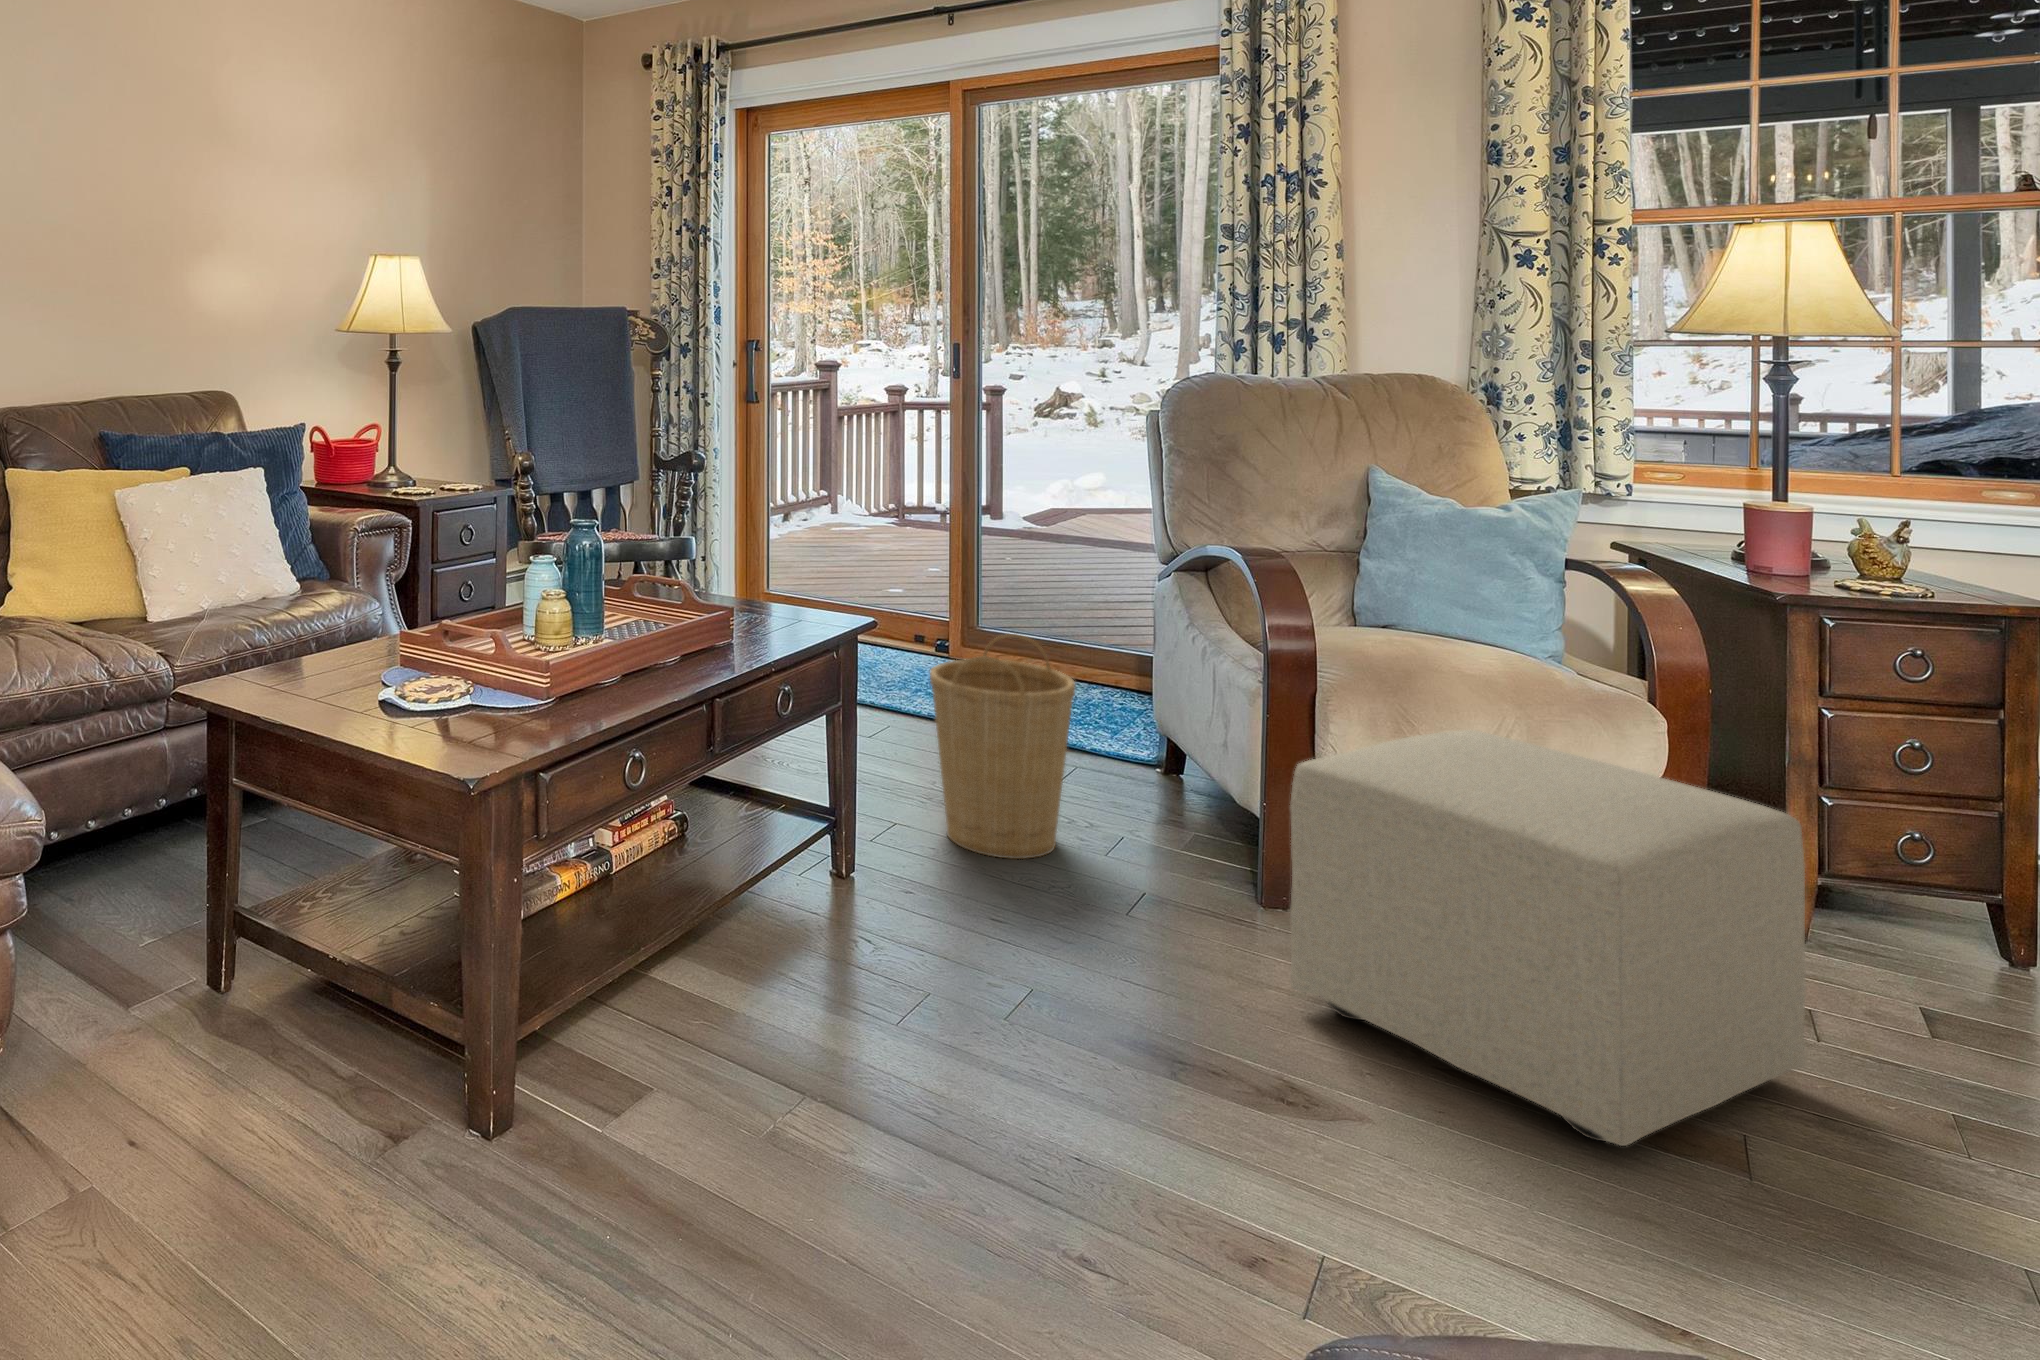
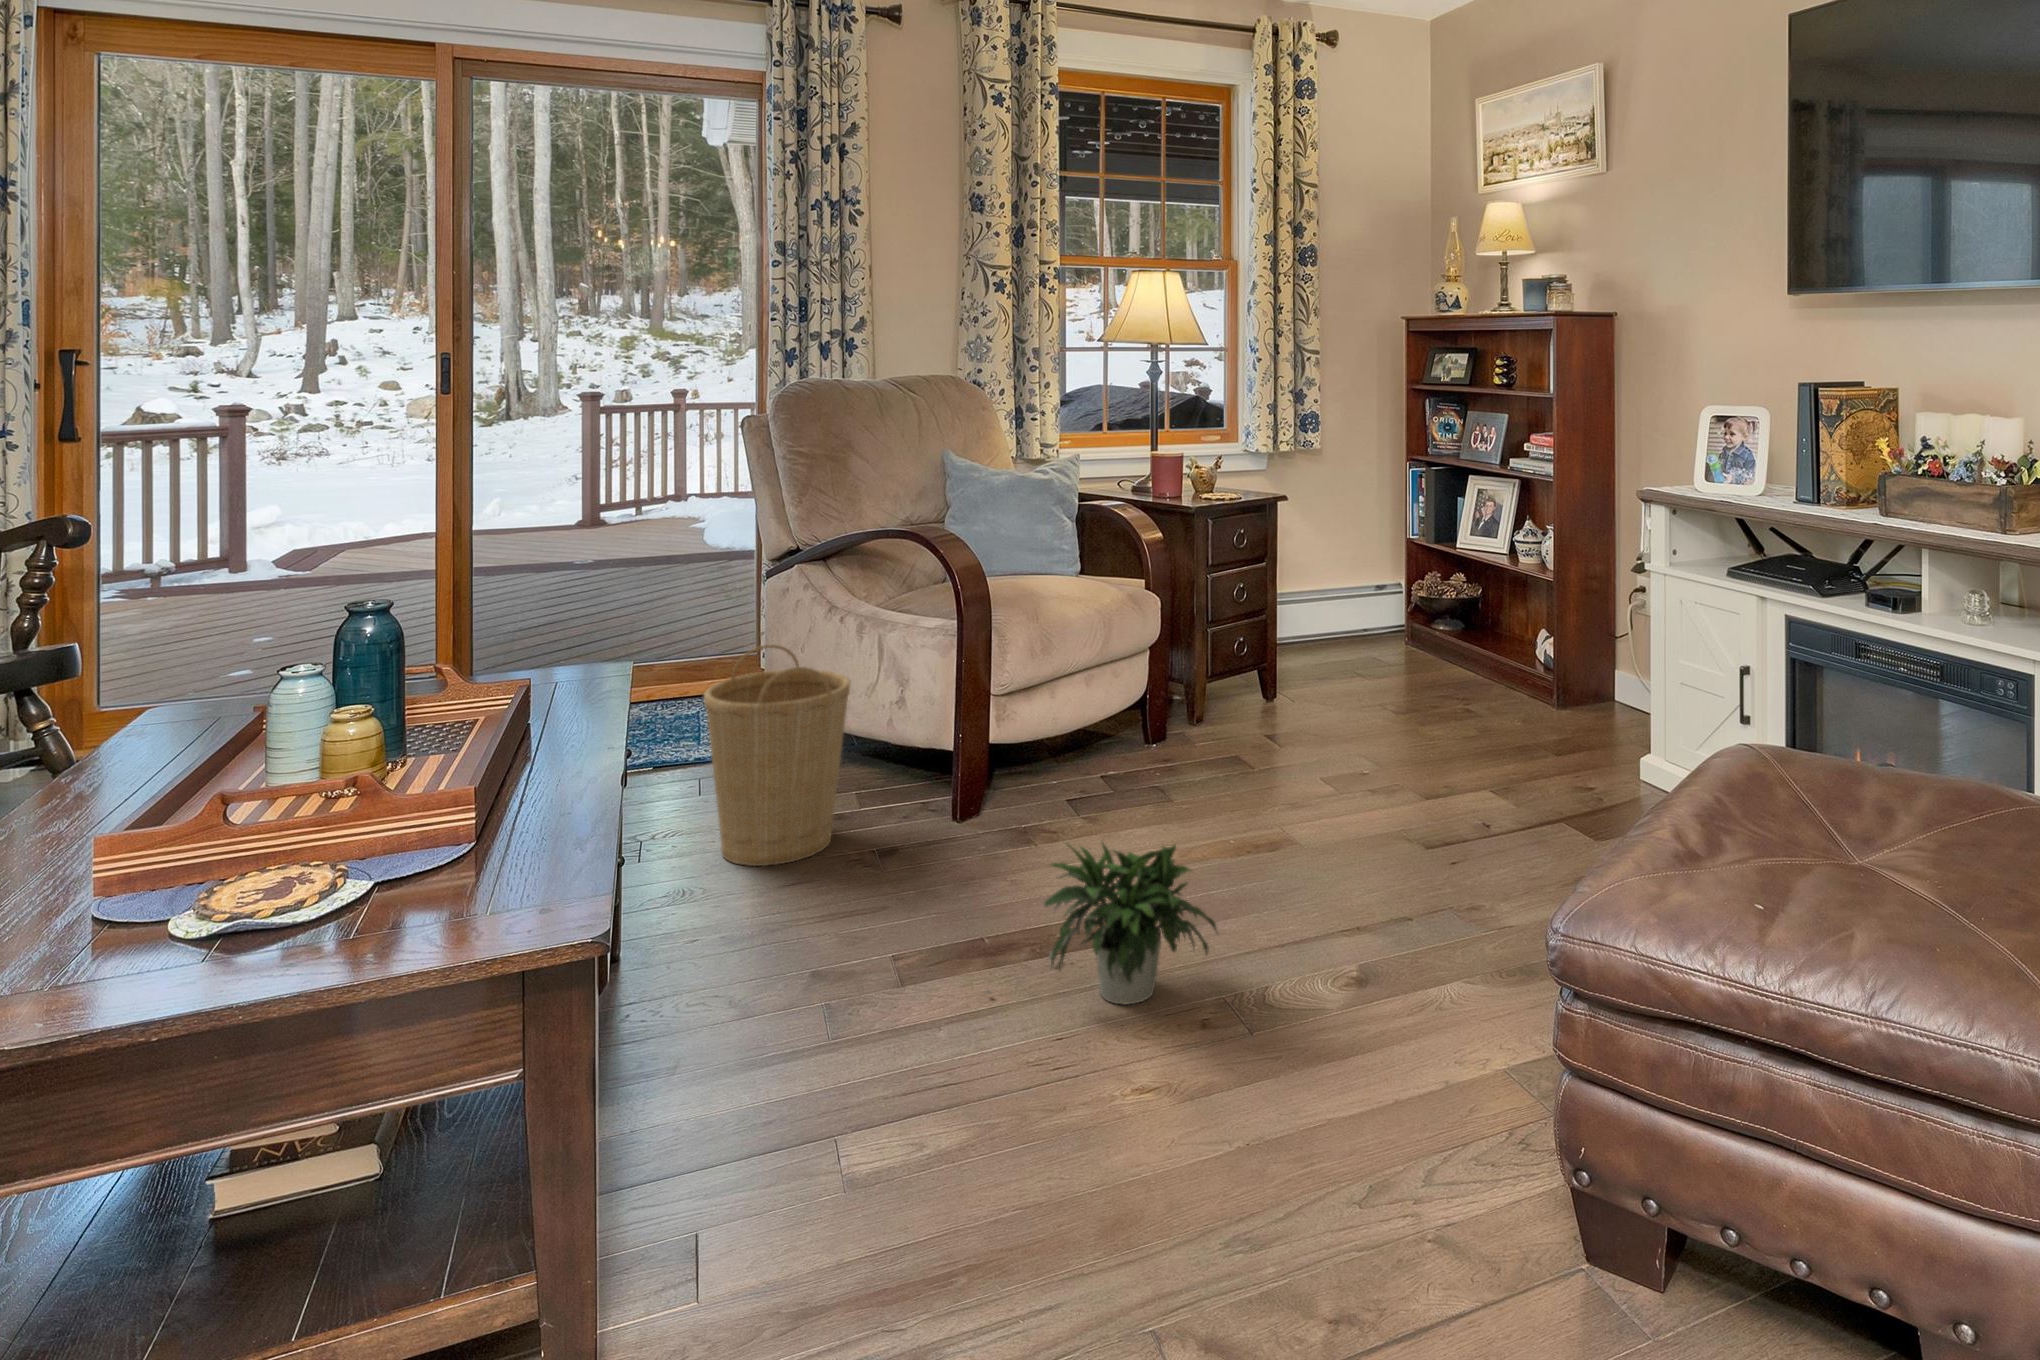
ottoman: present [1290,730,1806,1146] -> none [1111,627,1332,846]
potted plant: none [931,905,1174,1145] -> present [986,842,1217,1004]

